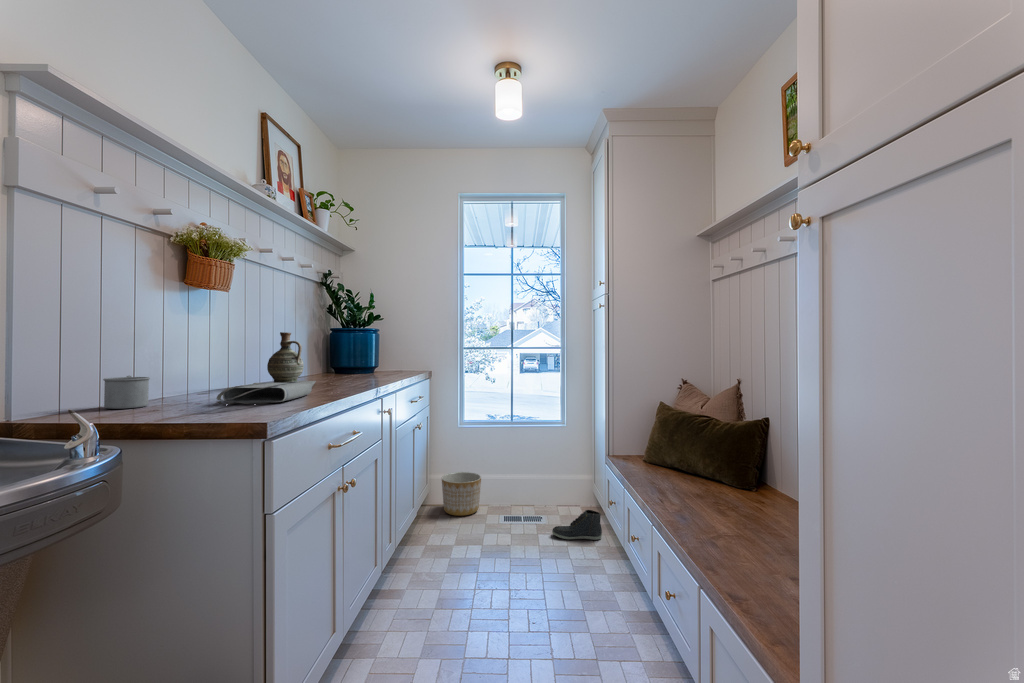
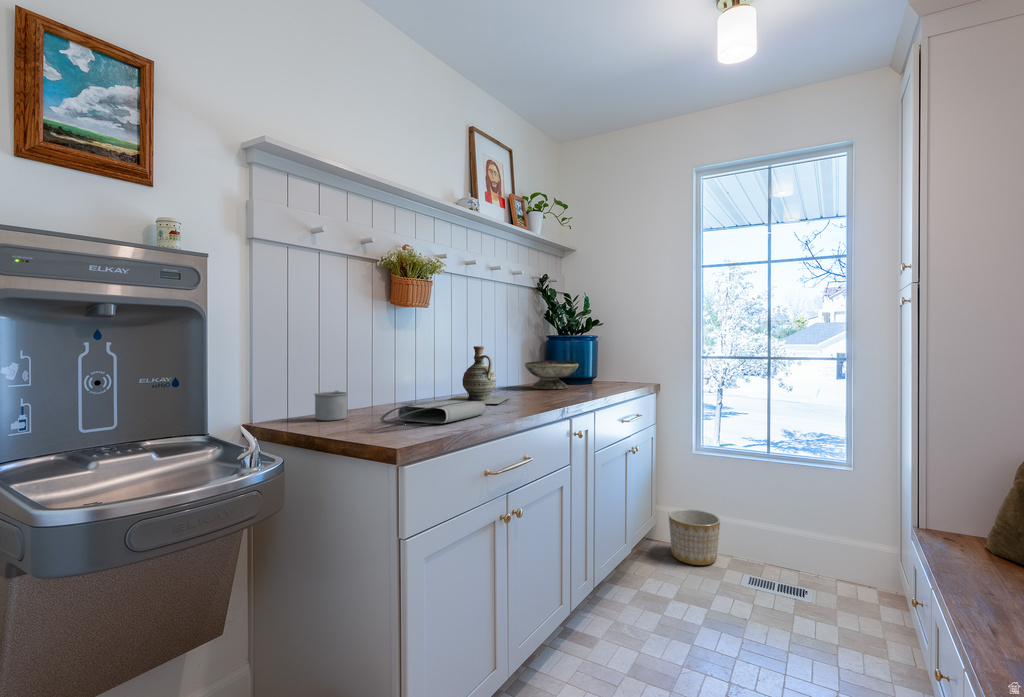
decorative bowl: none [315,350,369,376] -> present [525,361,578,389]
sneaker: present [552,510,602,540] -> none [816,599,902,647]

